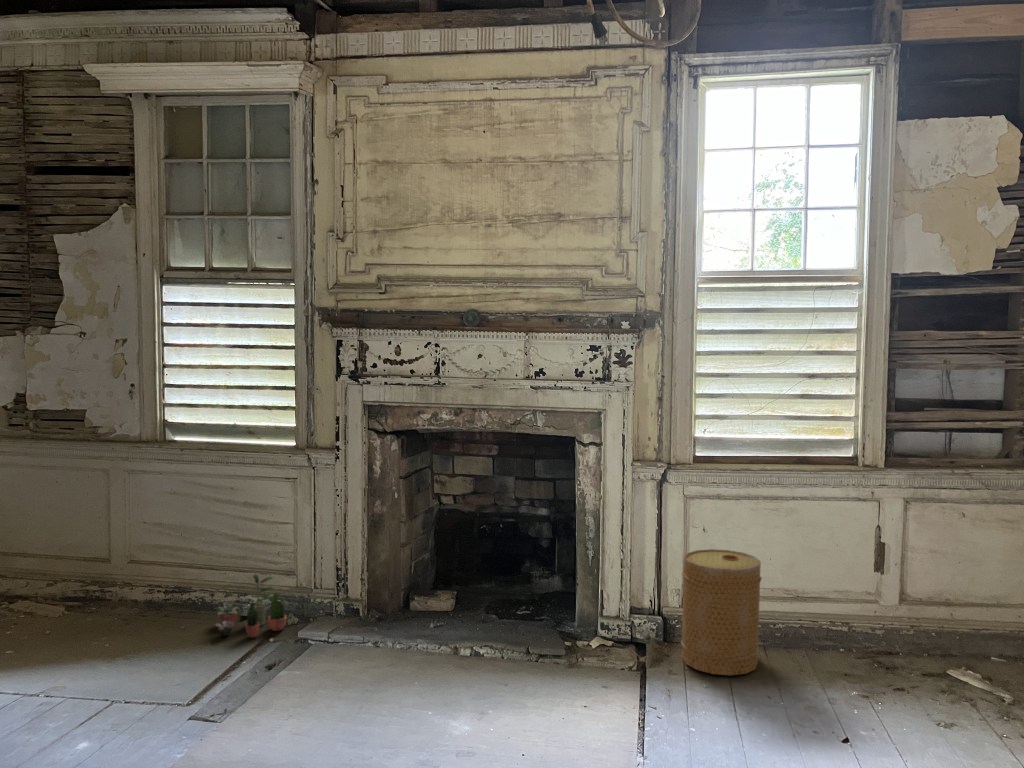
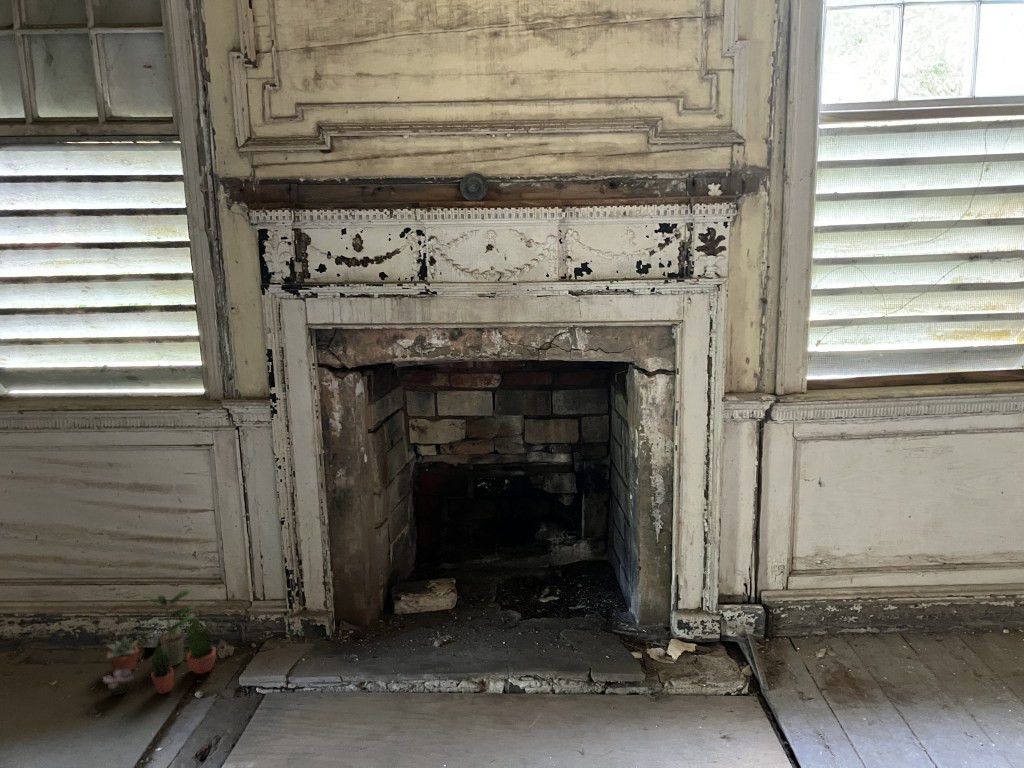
basket: present [681,549,762,675] -> none [799,511,928,698]

